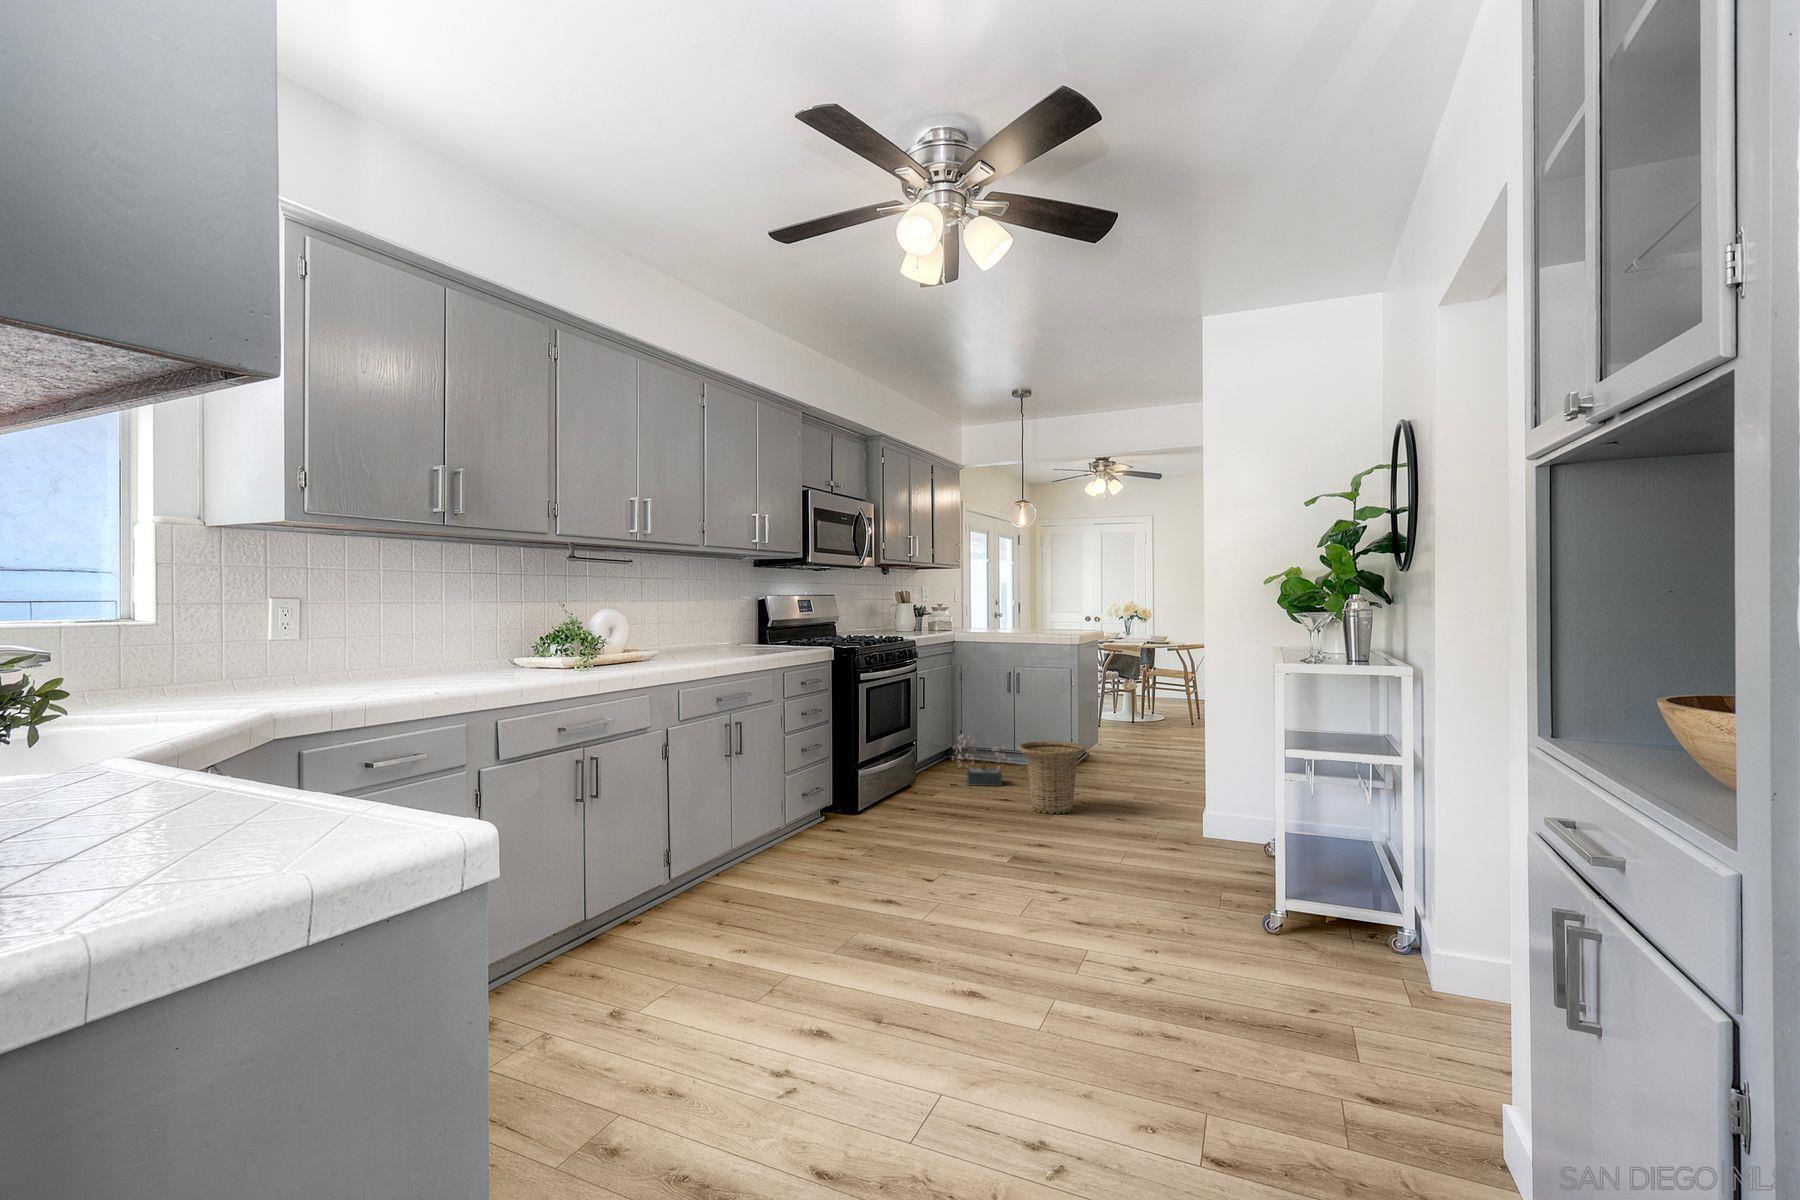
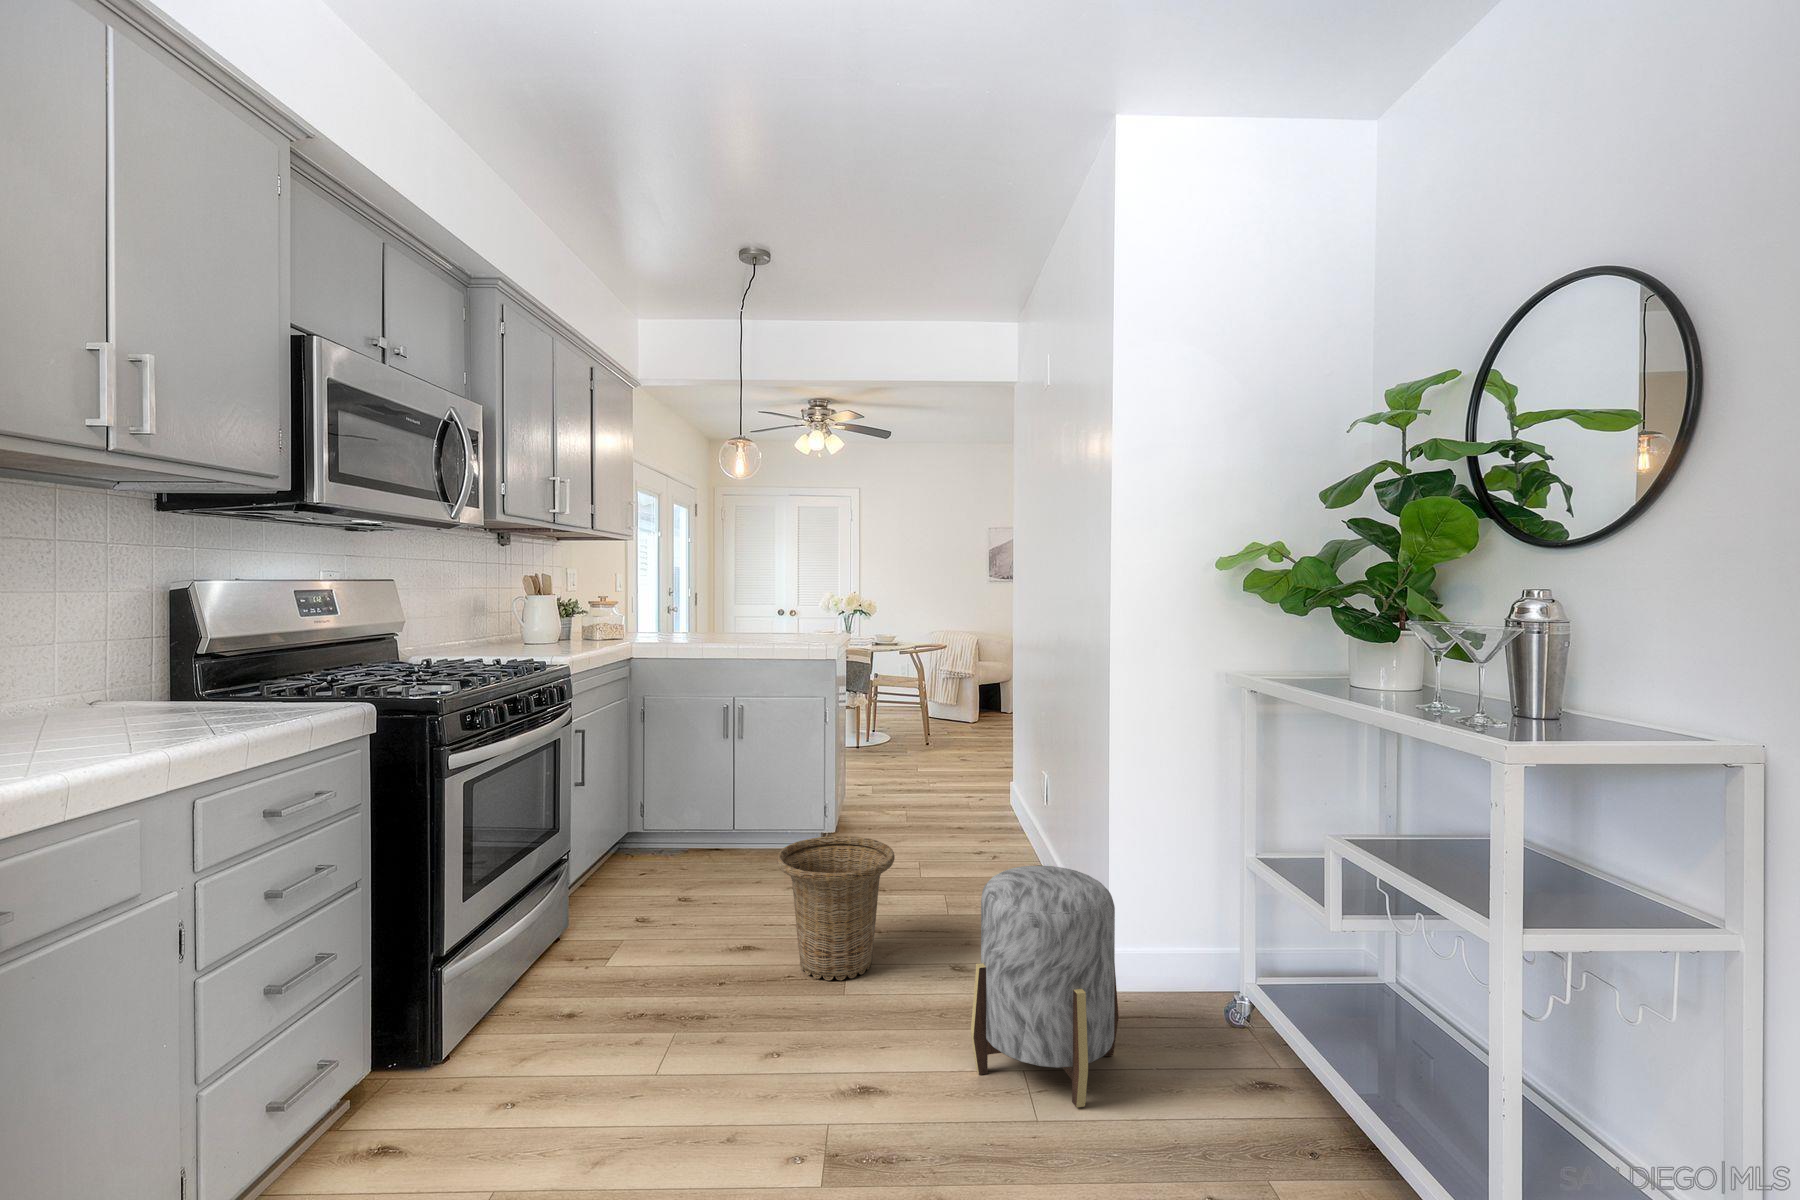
decorative plant: present [954,735,1010,786] -> none [637,824,743,918]
stool: none [1099,747,1184,859] -> present [971,866,1119,1108]

